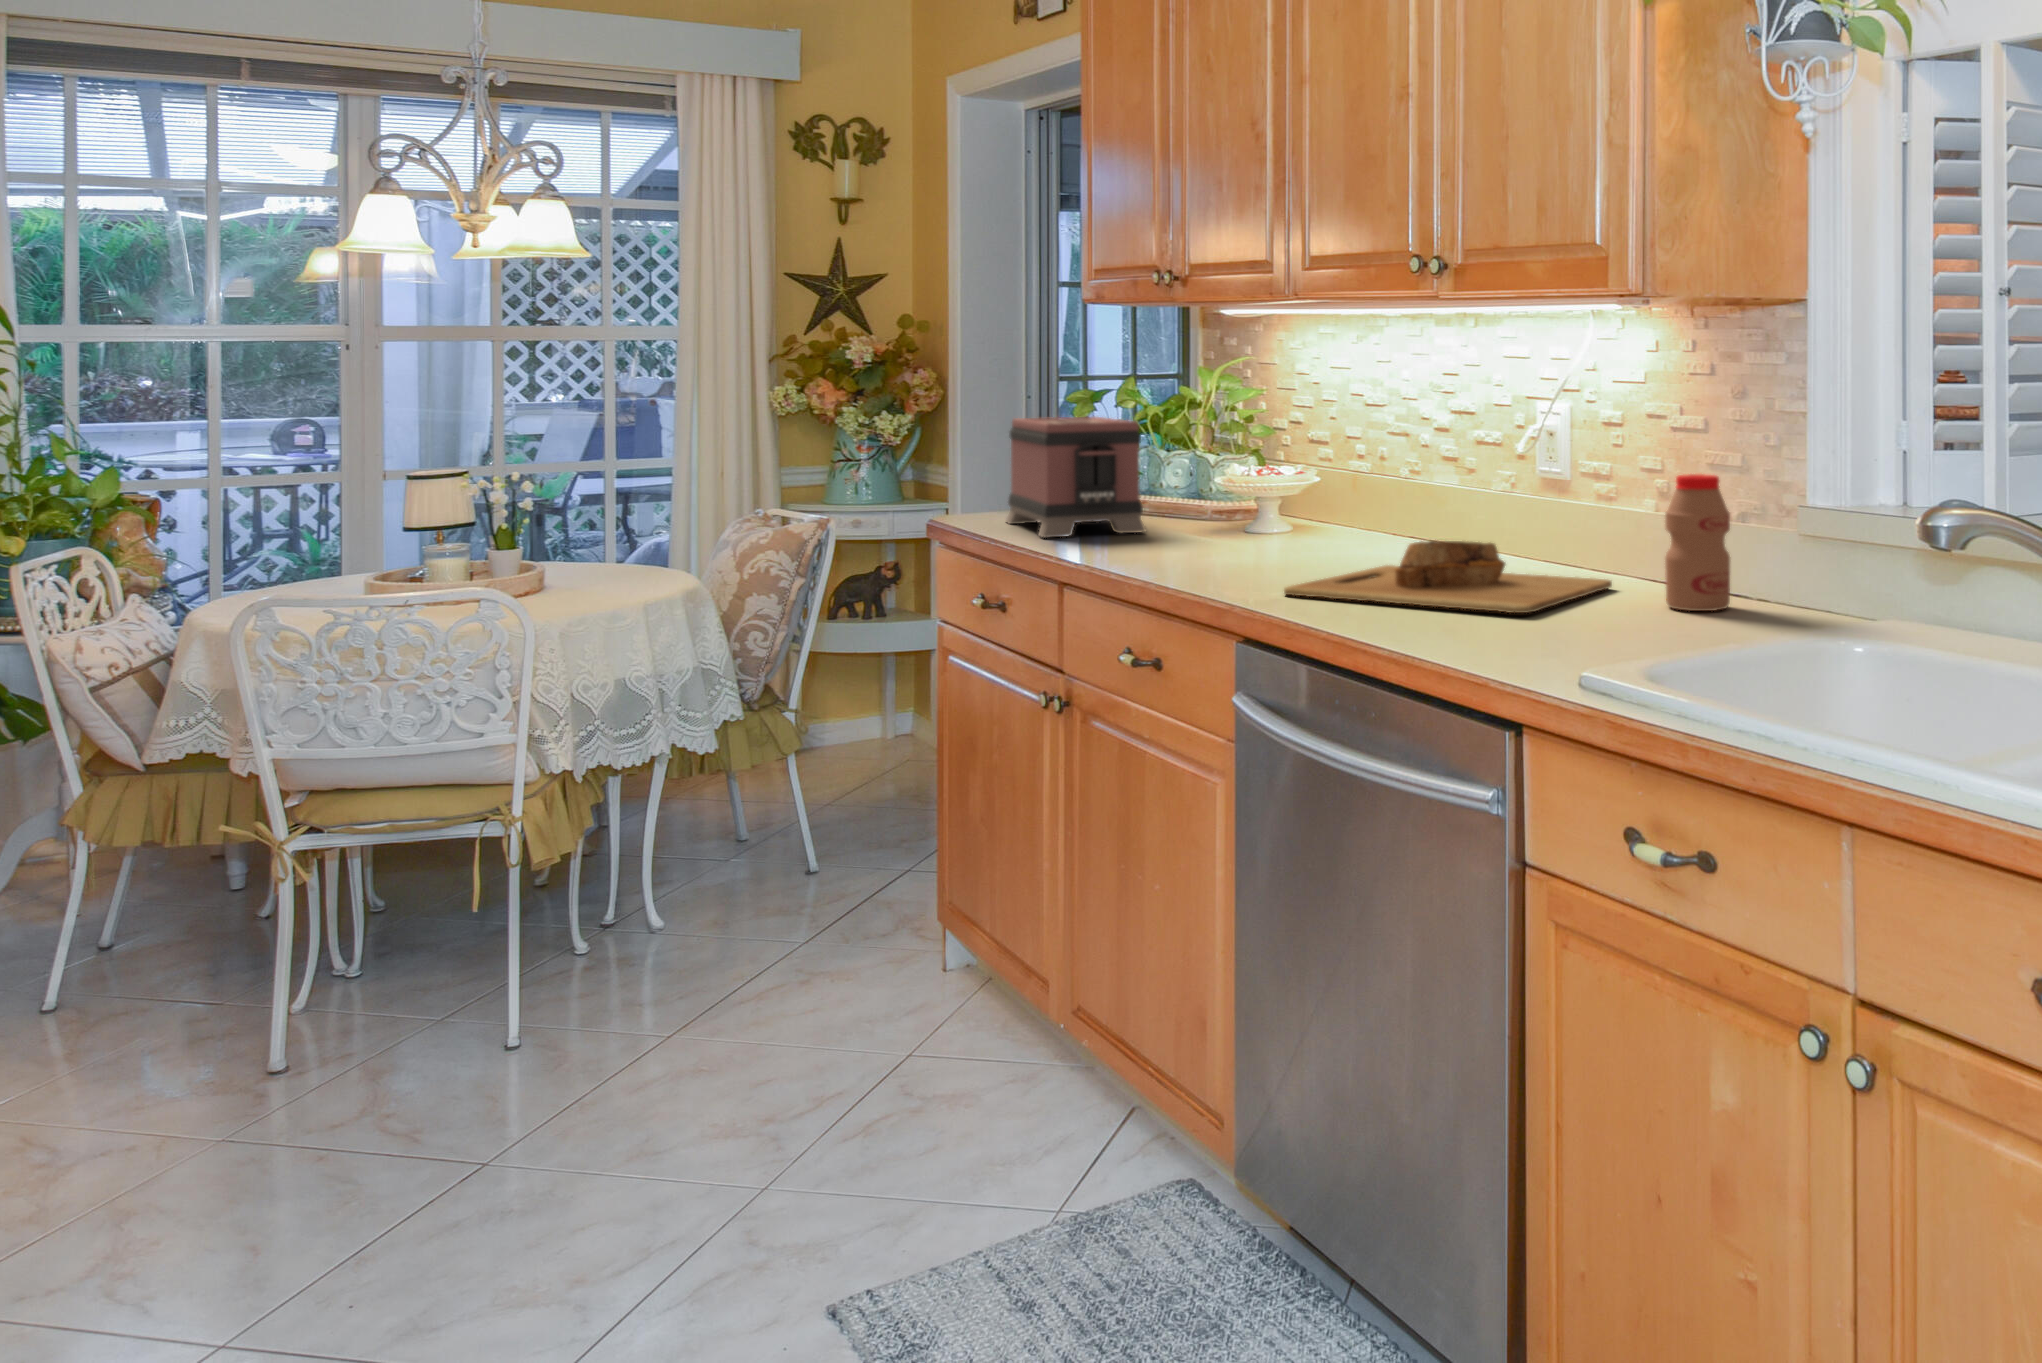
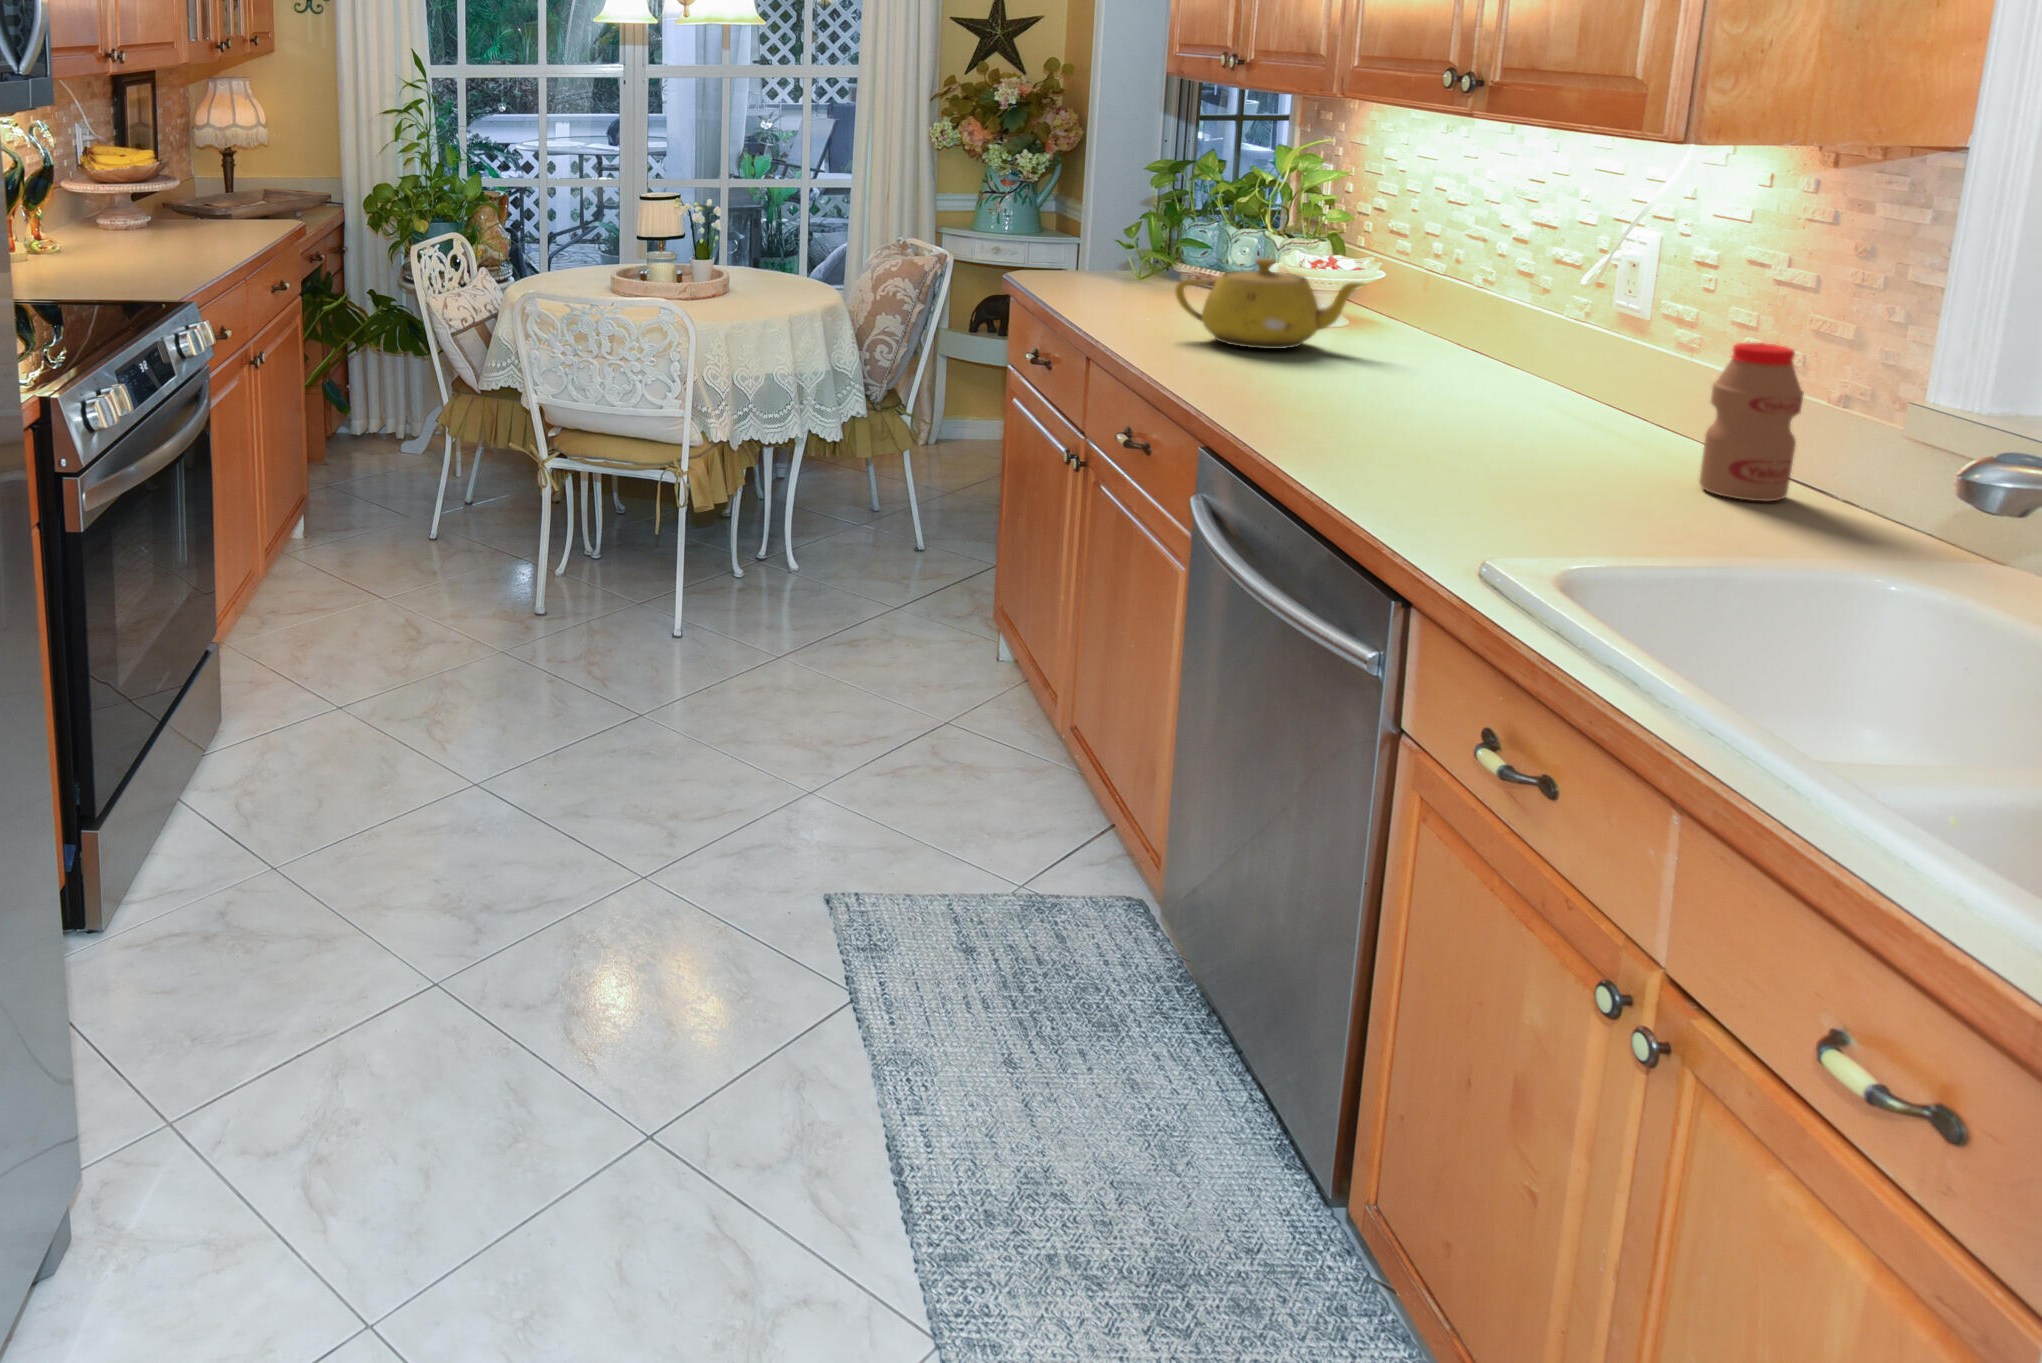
toaster: present [1006,417,1145,537] -> none [1073,189,1197,311]
teapot: none [1144,463,1323,553] -> present [1175,258,1365,349]
cutting board: present [1284,540,1612,613] -> none [1264,374,1656,470]

